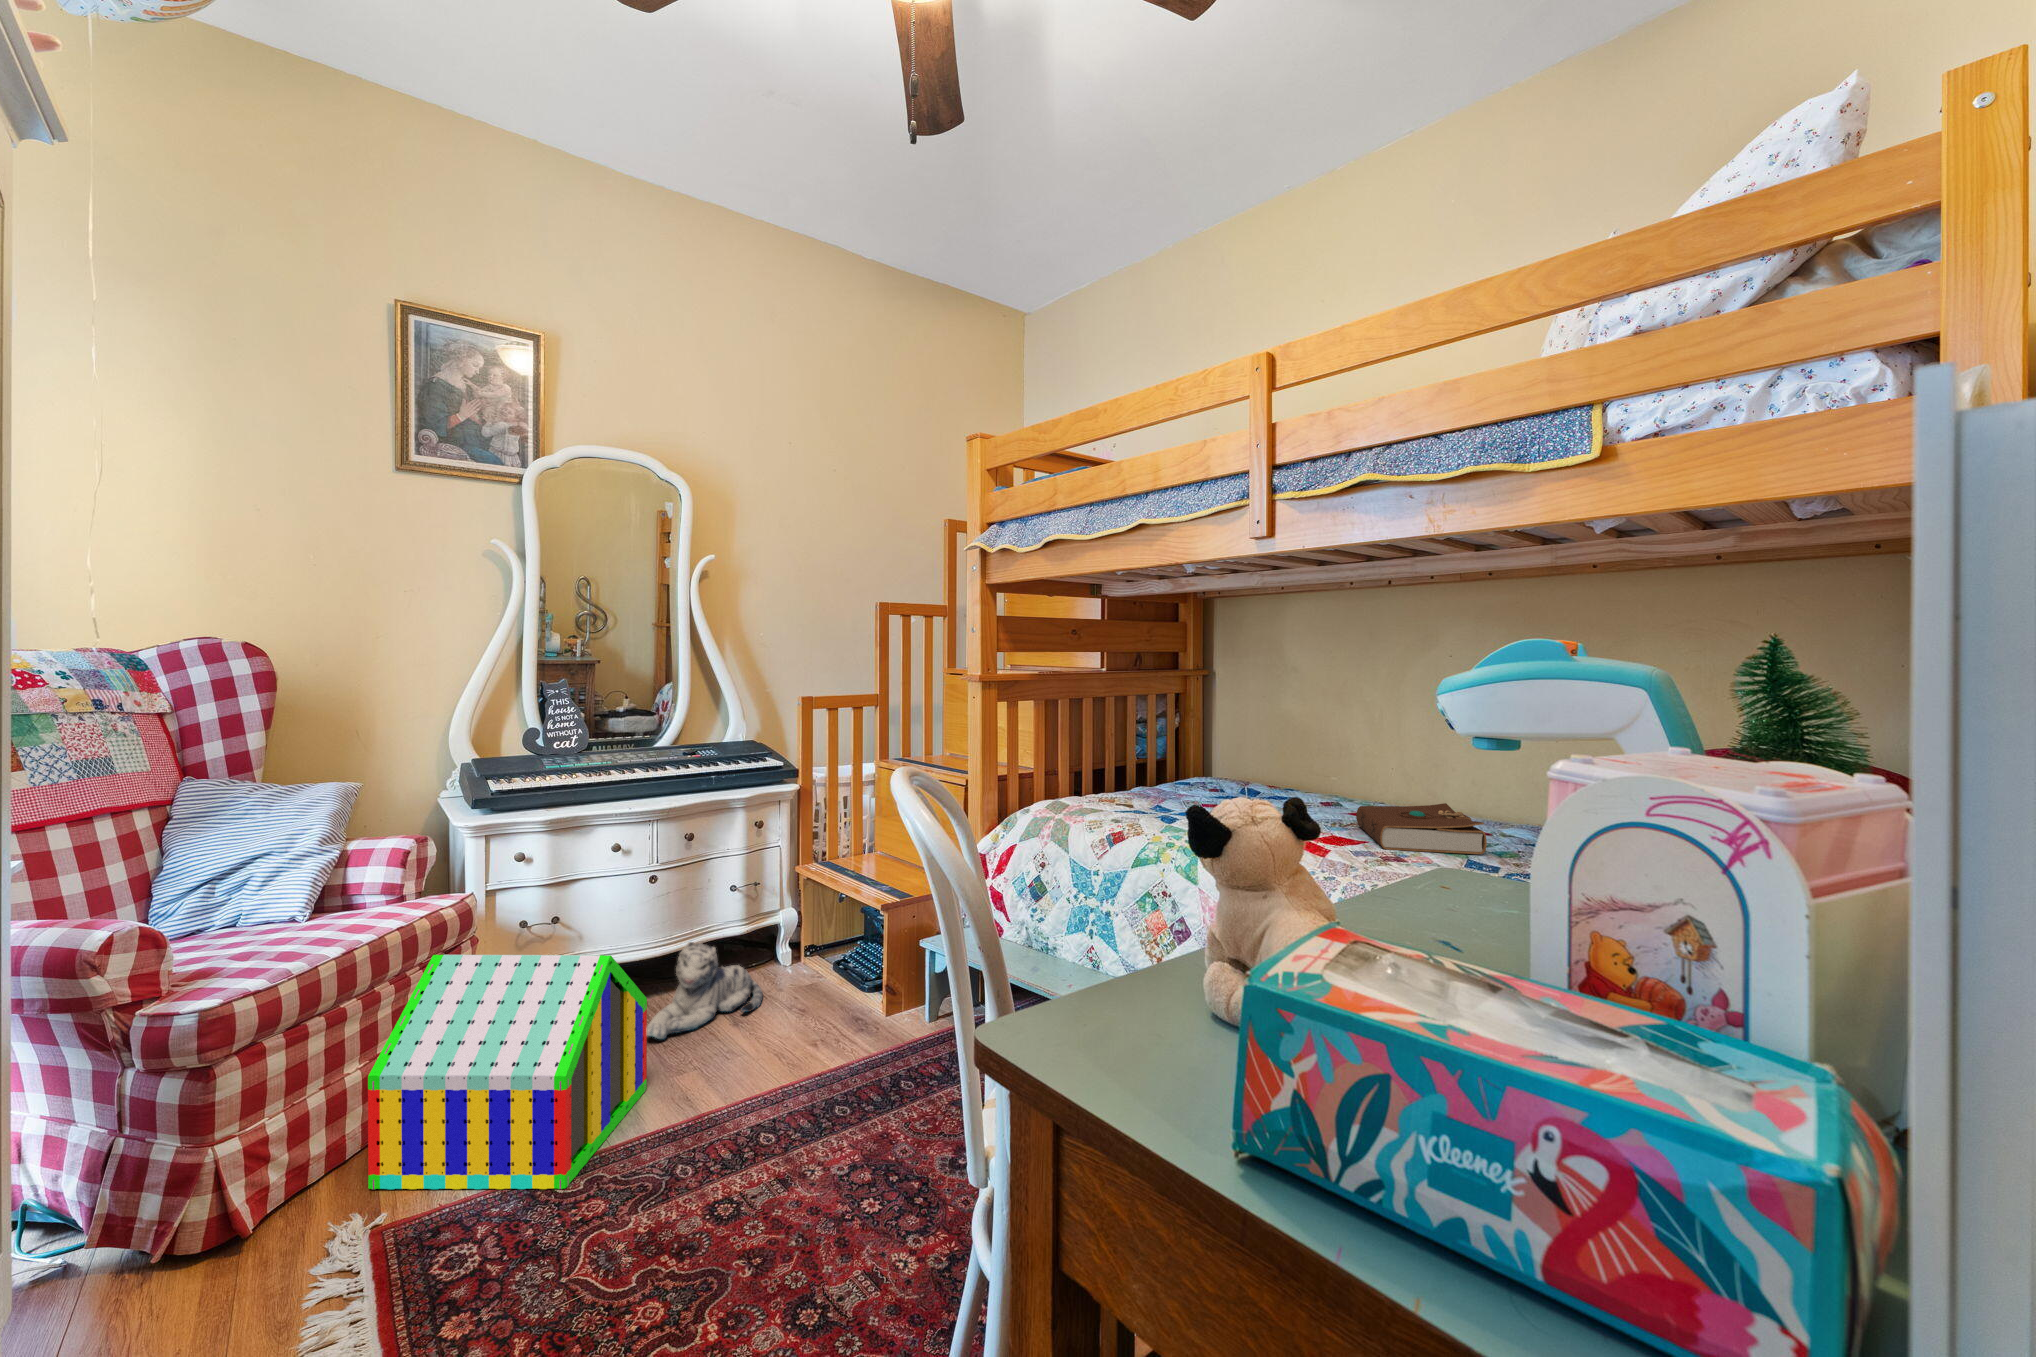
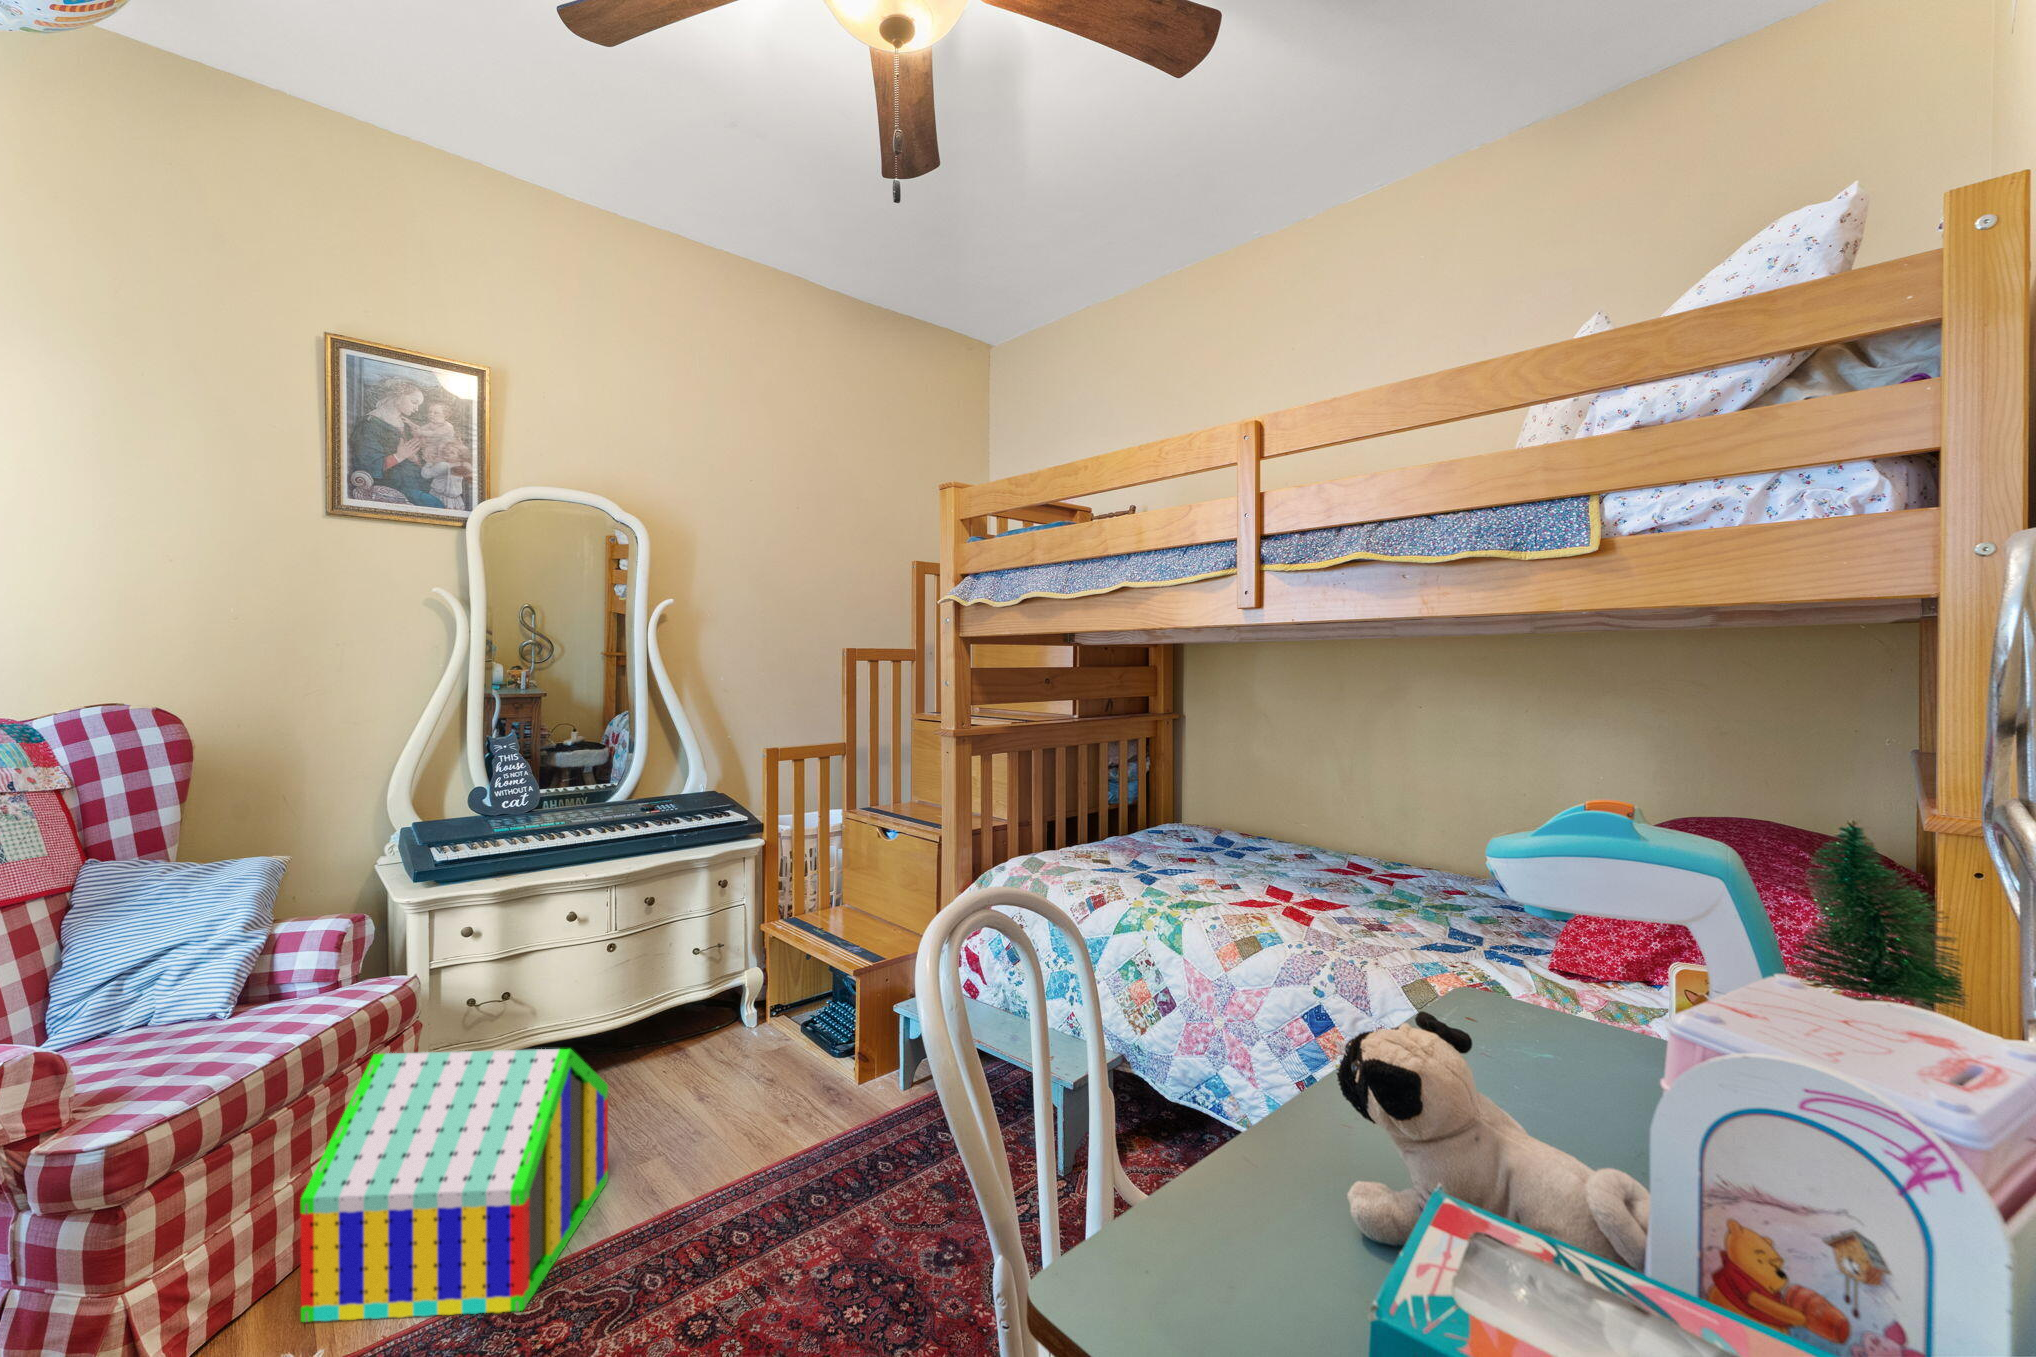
book: present [1356,803,1487,854] -> none [1335,860,1468,919]
plush toy: present [647,942,763,1039] -> none [604,1011,728,1119]

